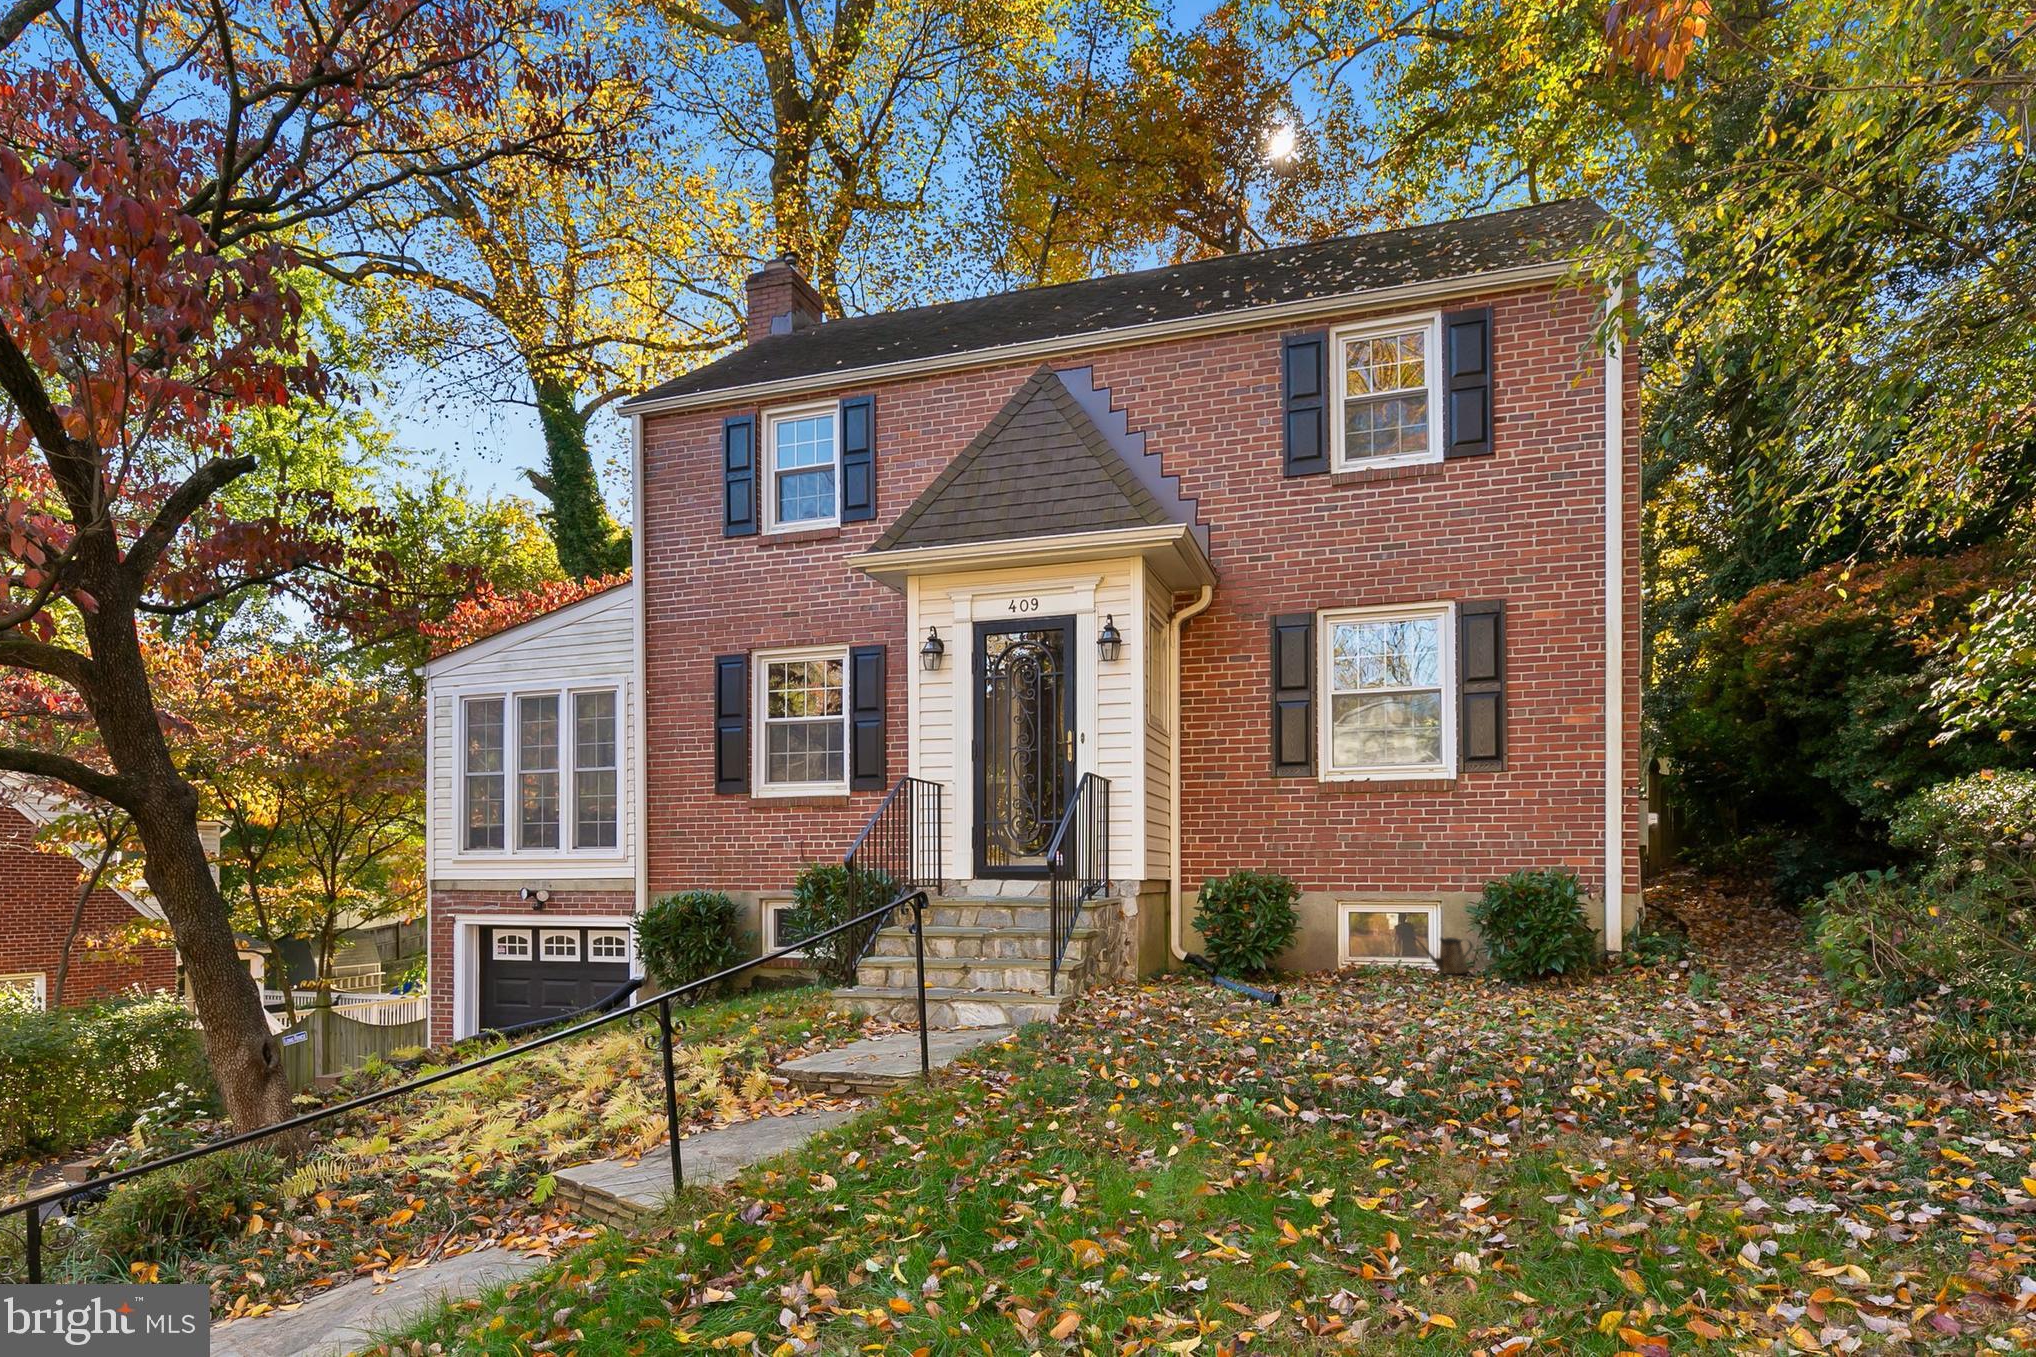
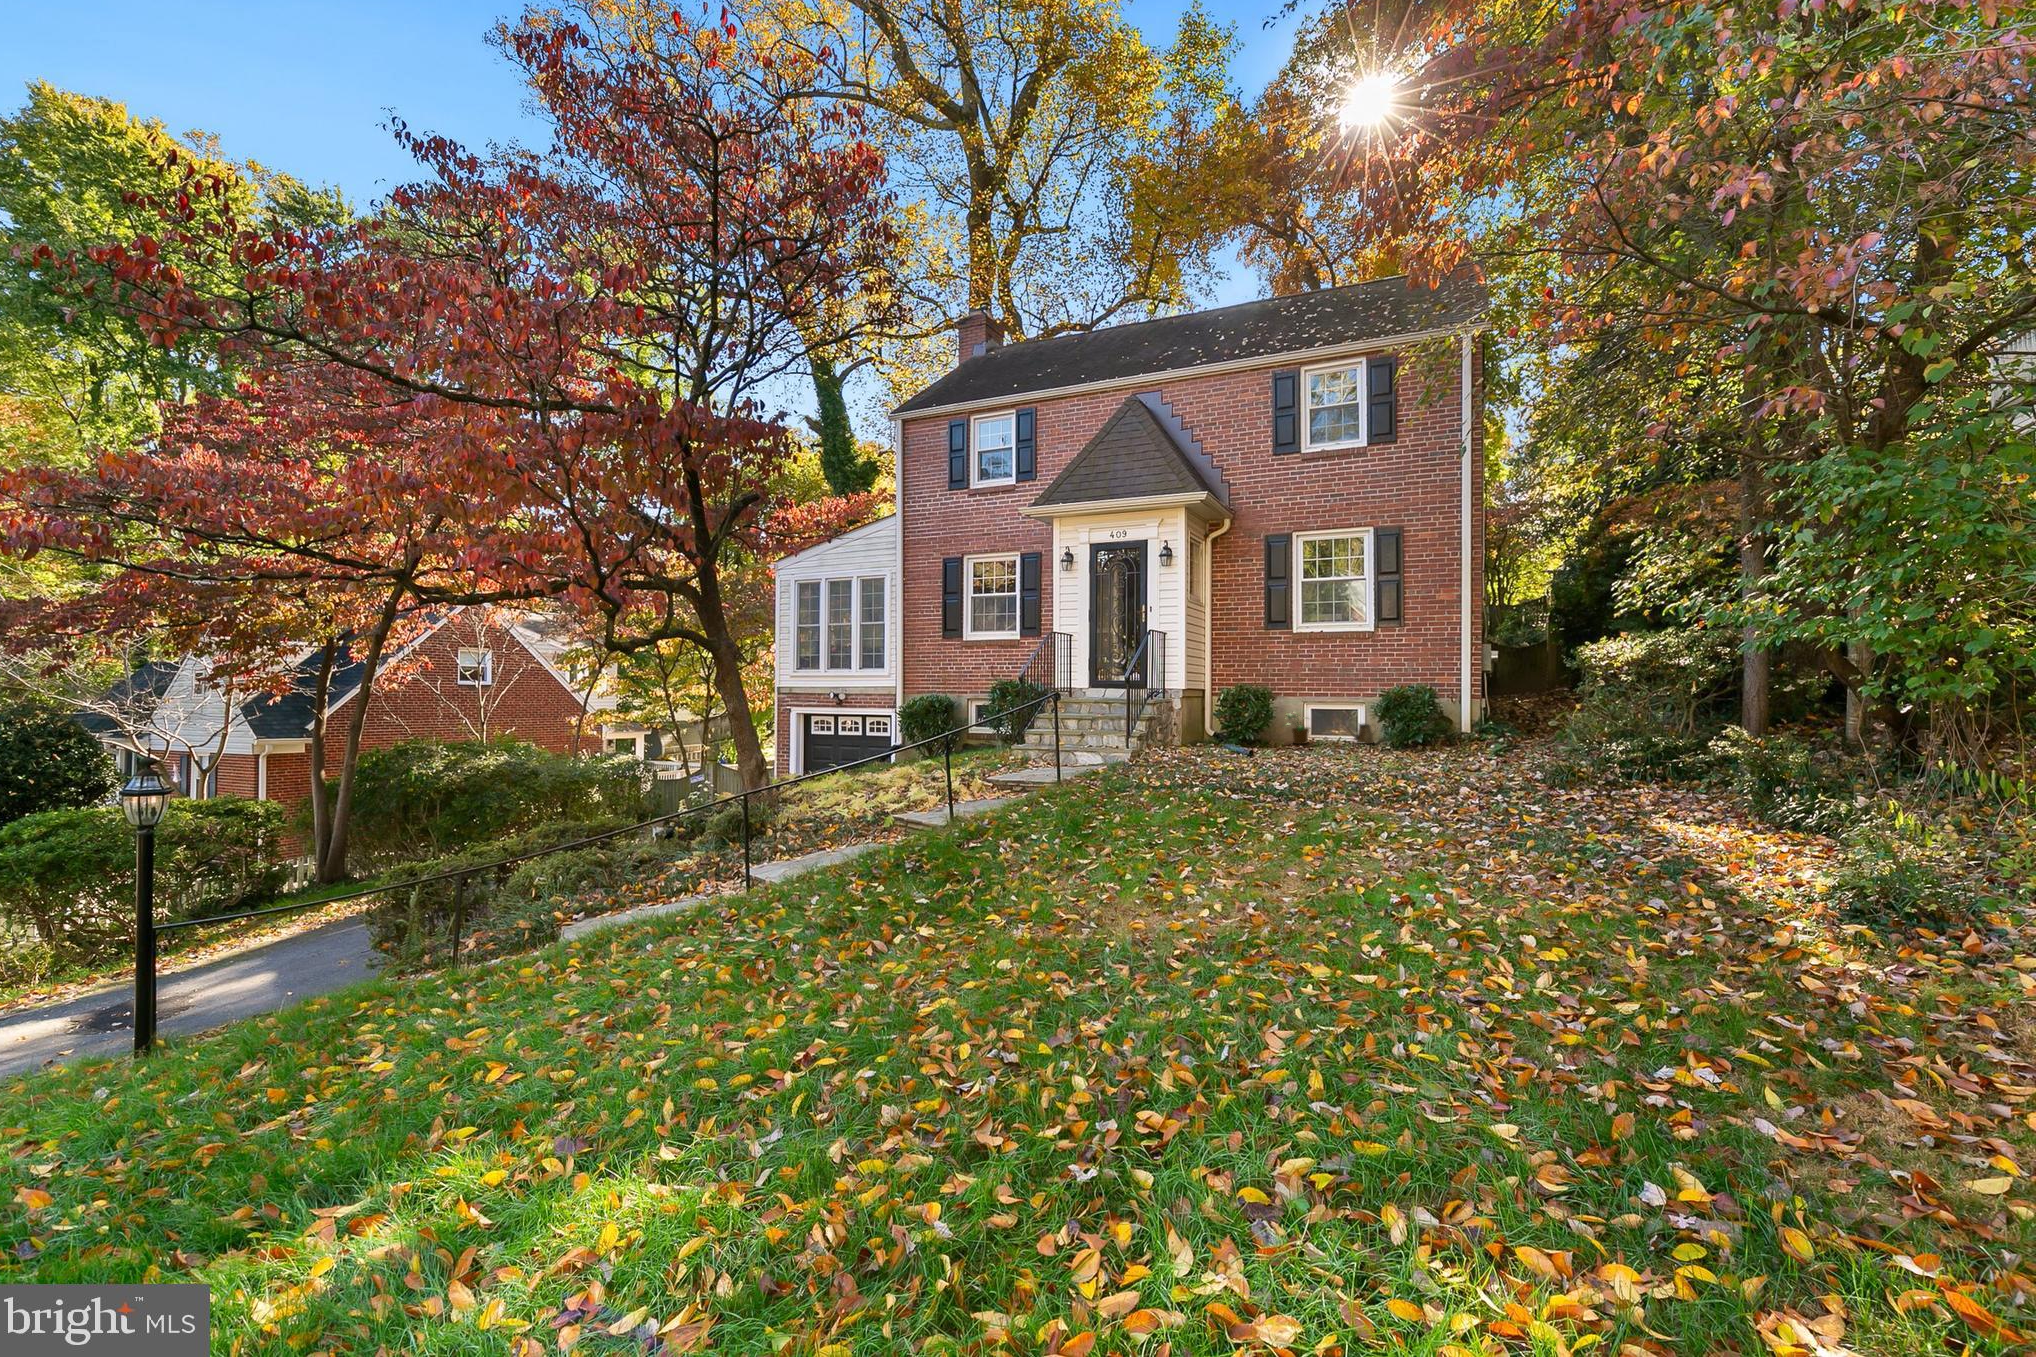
potted plant: none [1308,917,1360,975] -> present [1287,713,1311,744]

